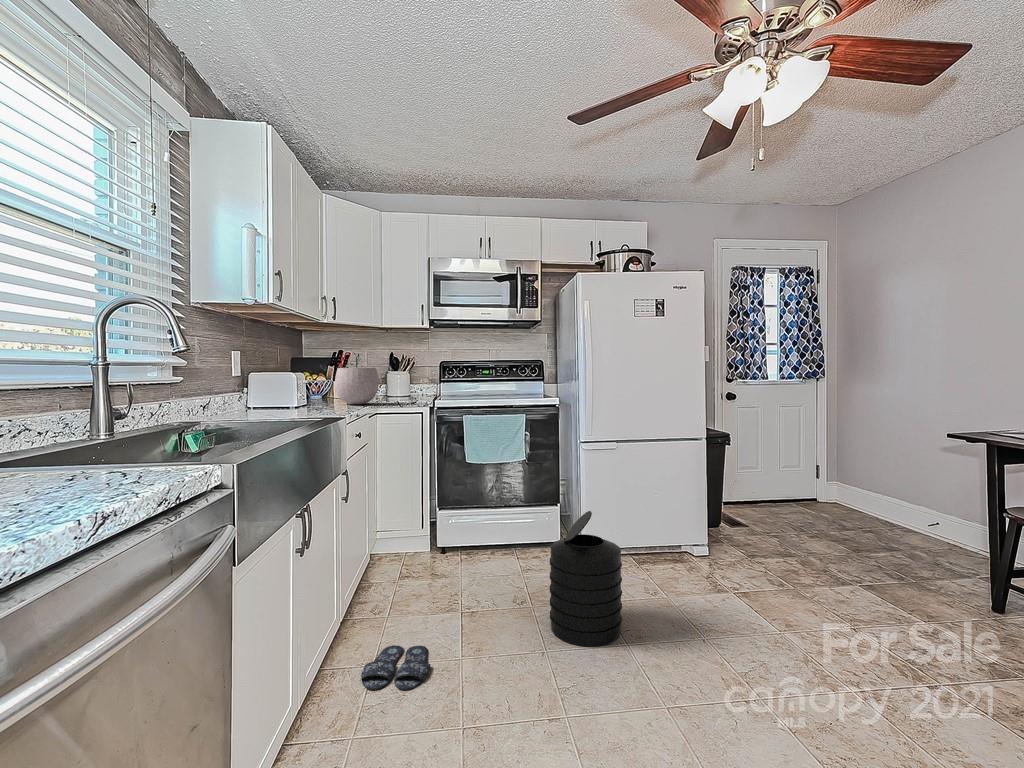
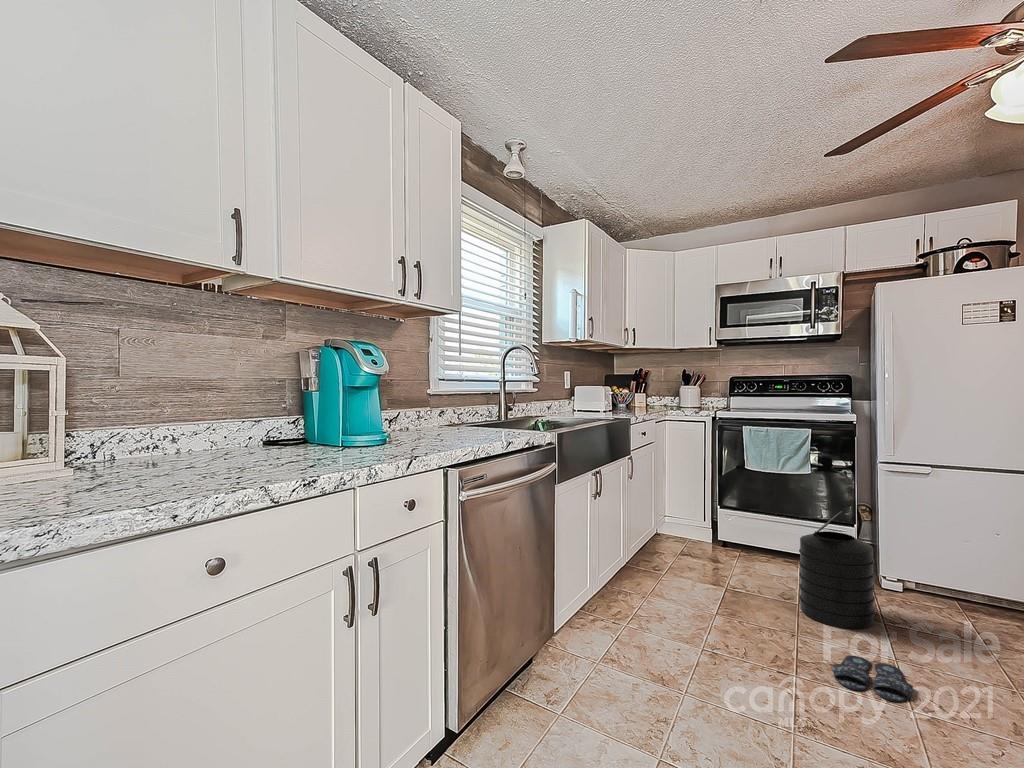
plant pot: present [335,353,379,404] -> none [634,370,668,411]
slippers: present [361,645,431,690] -> present [833,655,913,702]

